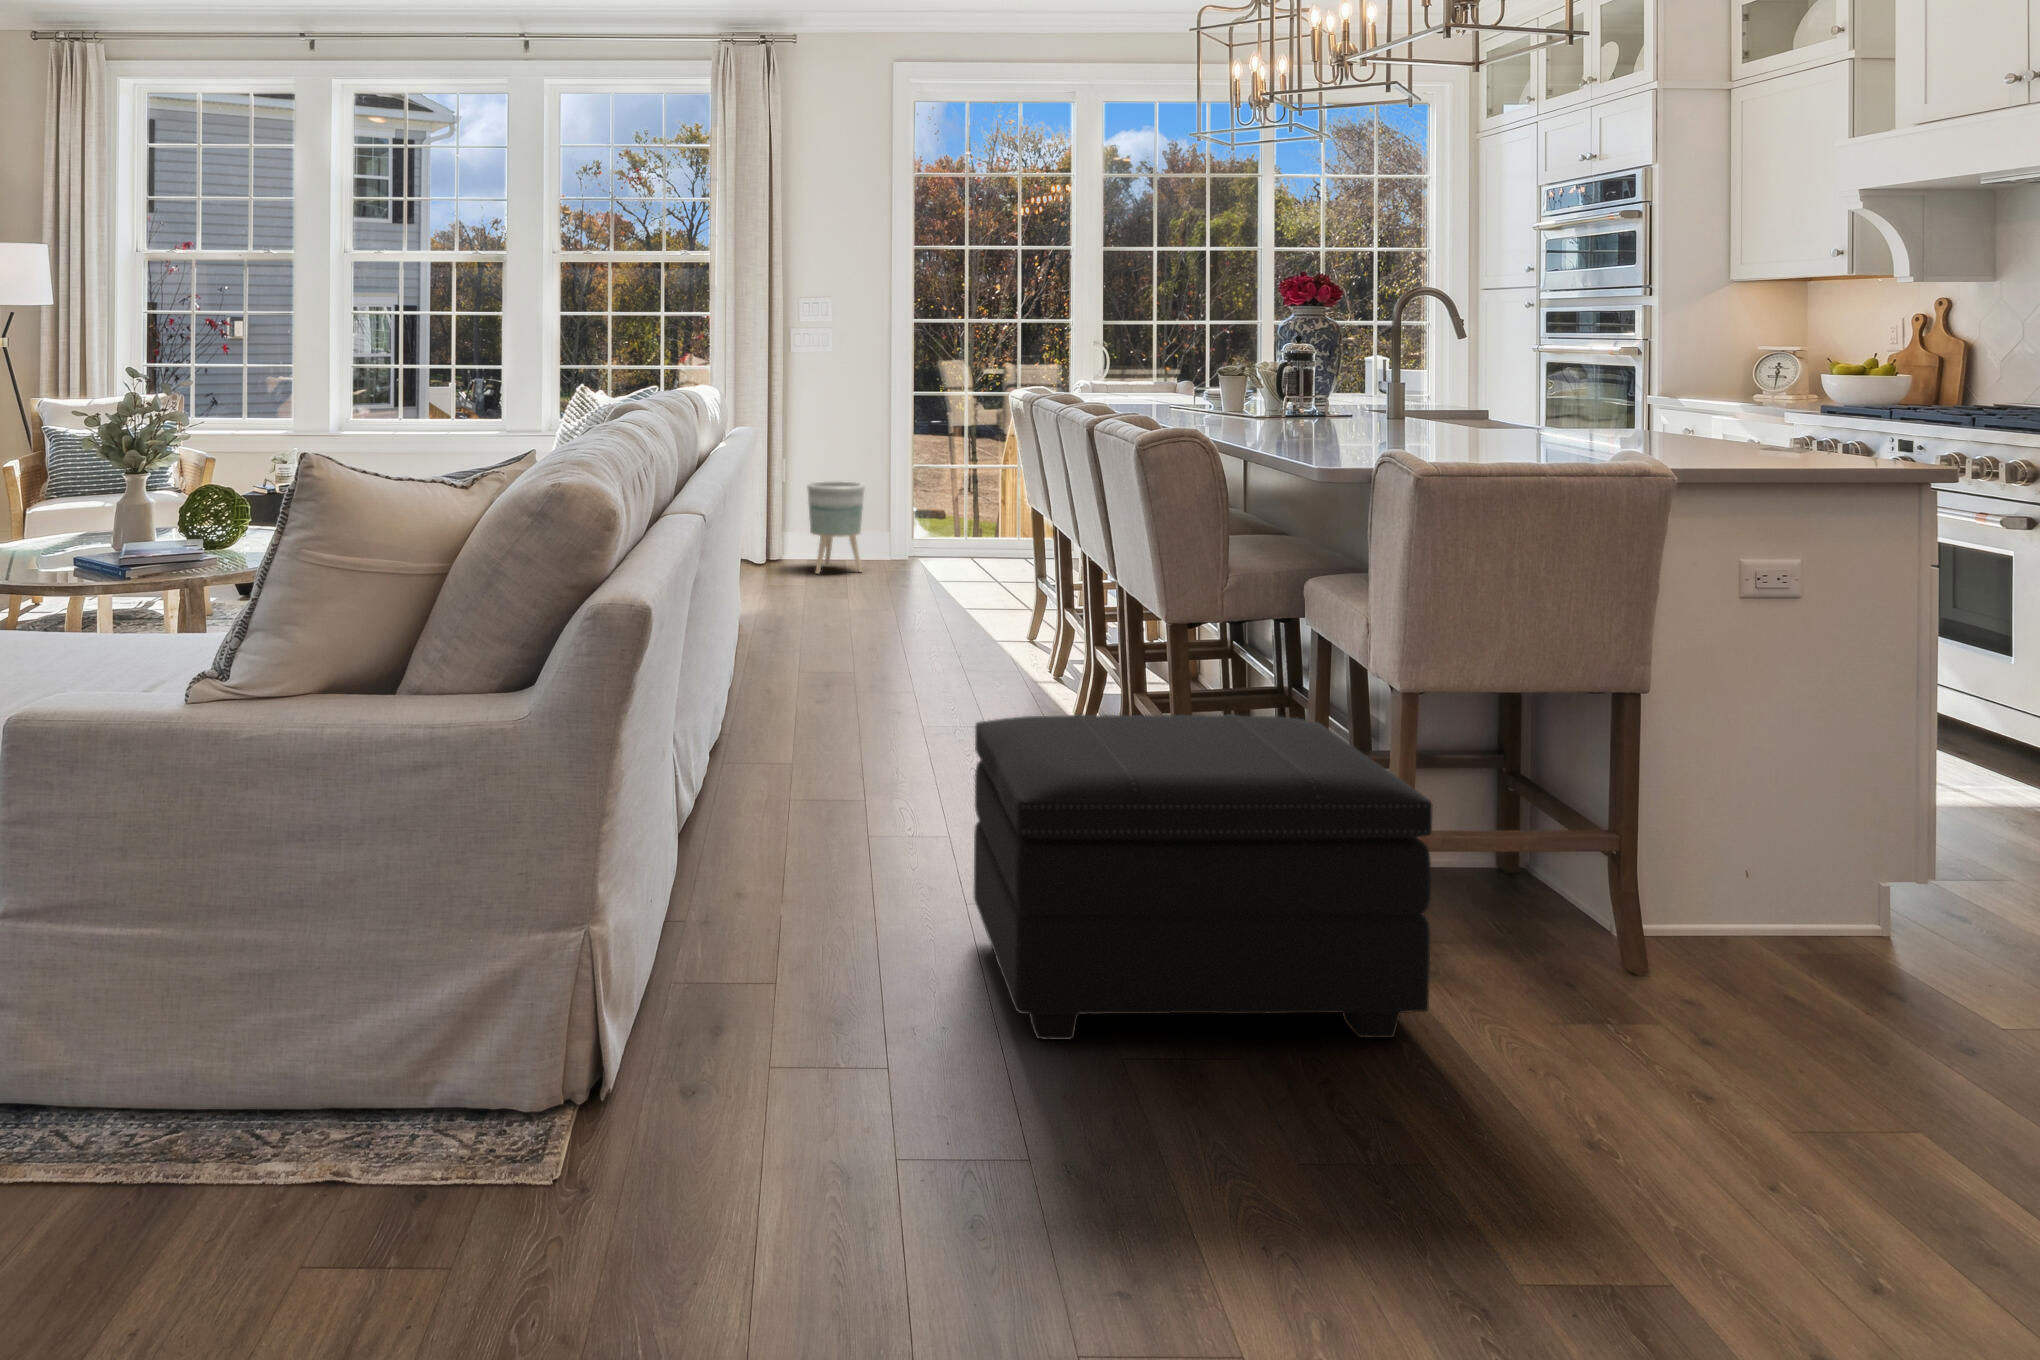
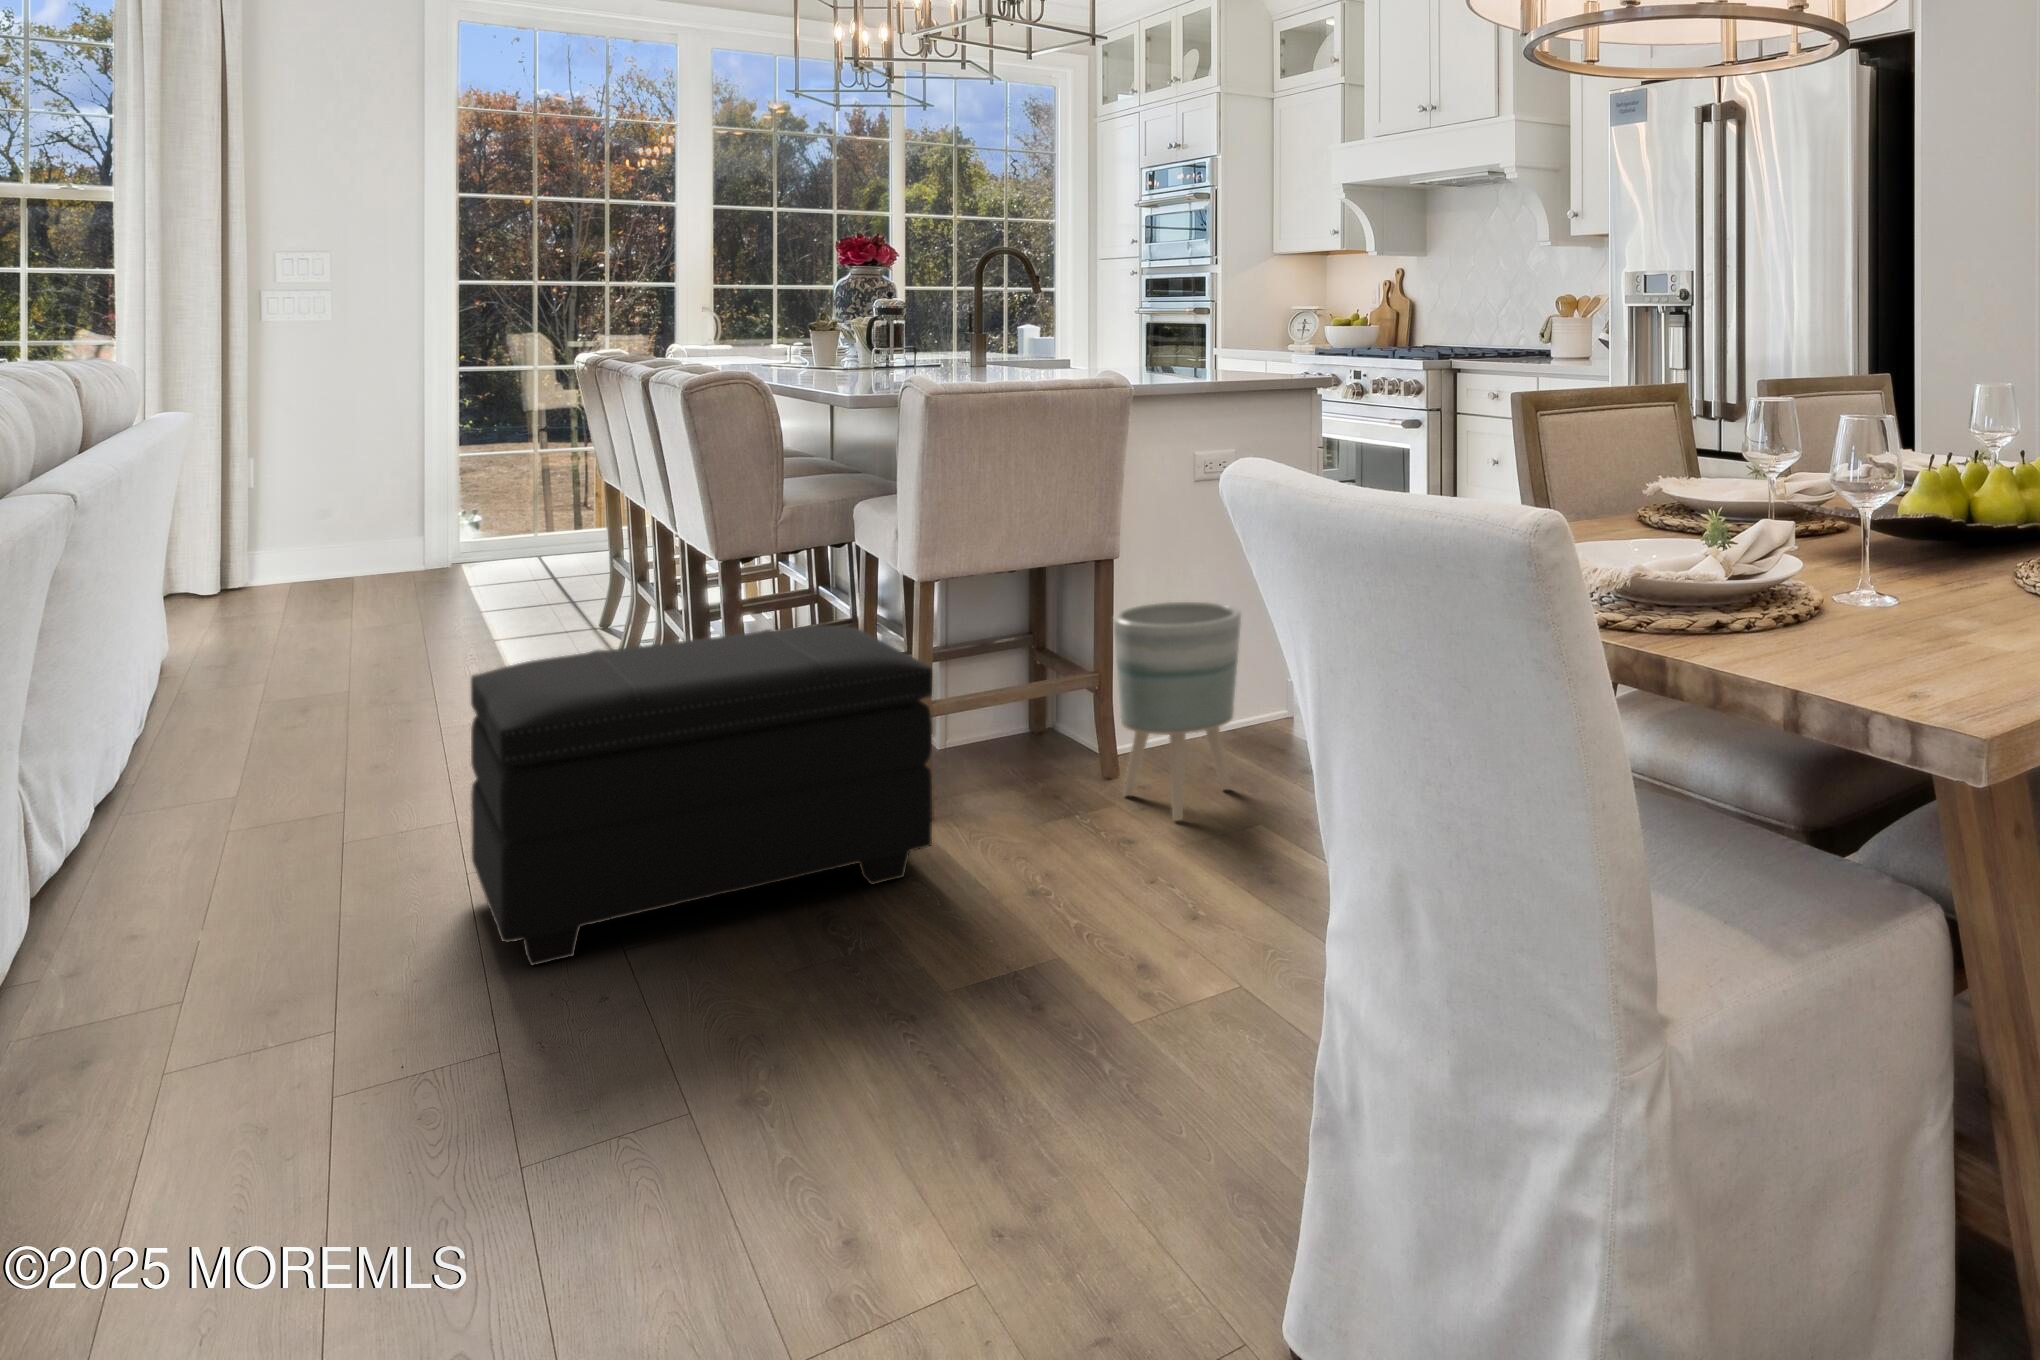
planter: present [807,481,864,574] -> present [1114,602,1241,821]

